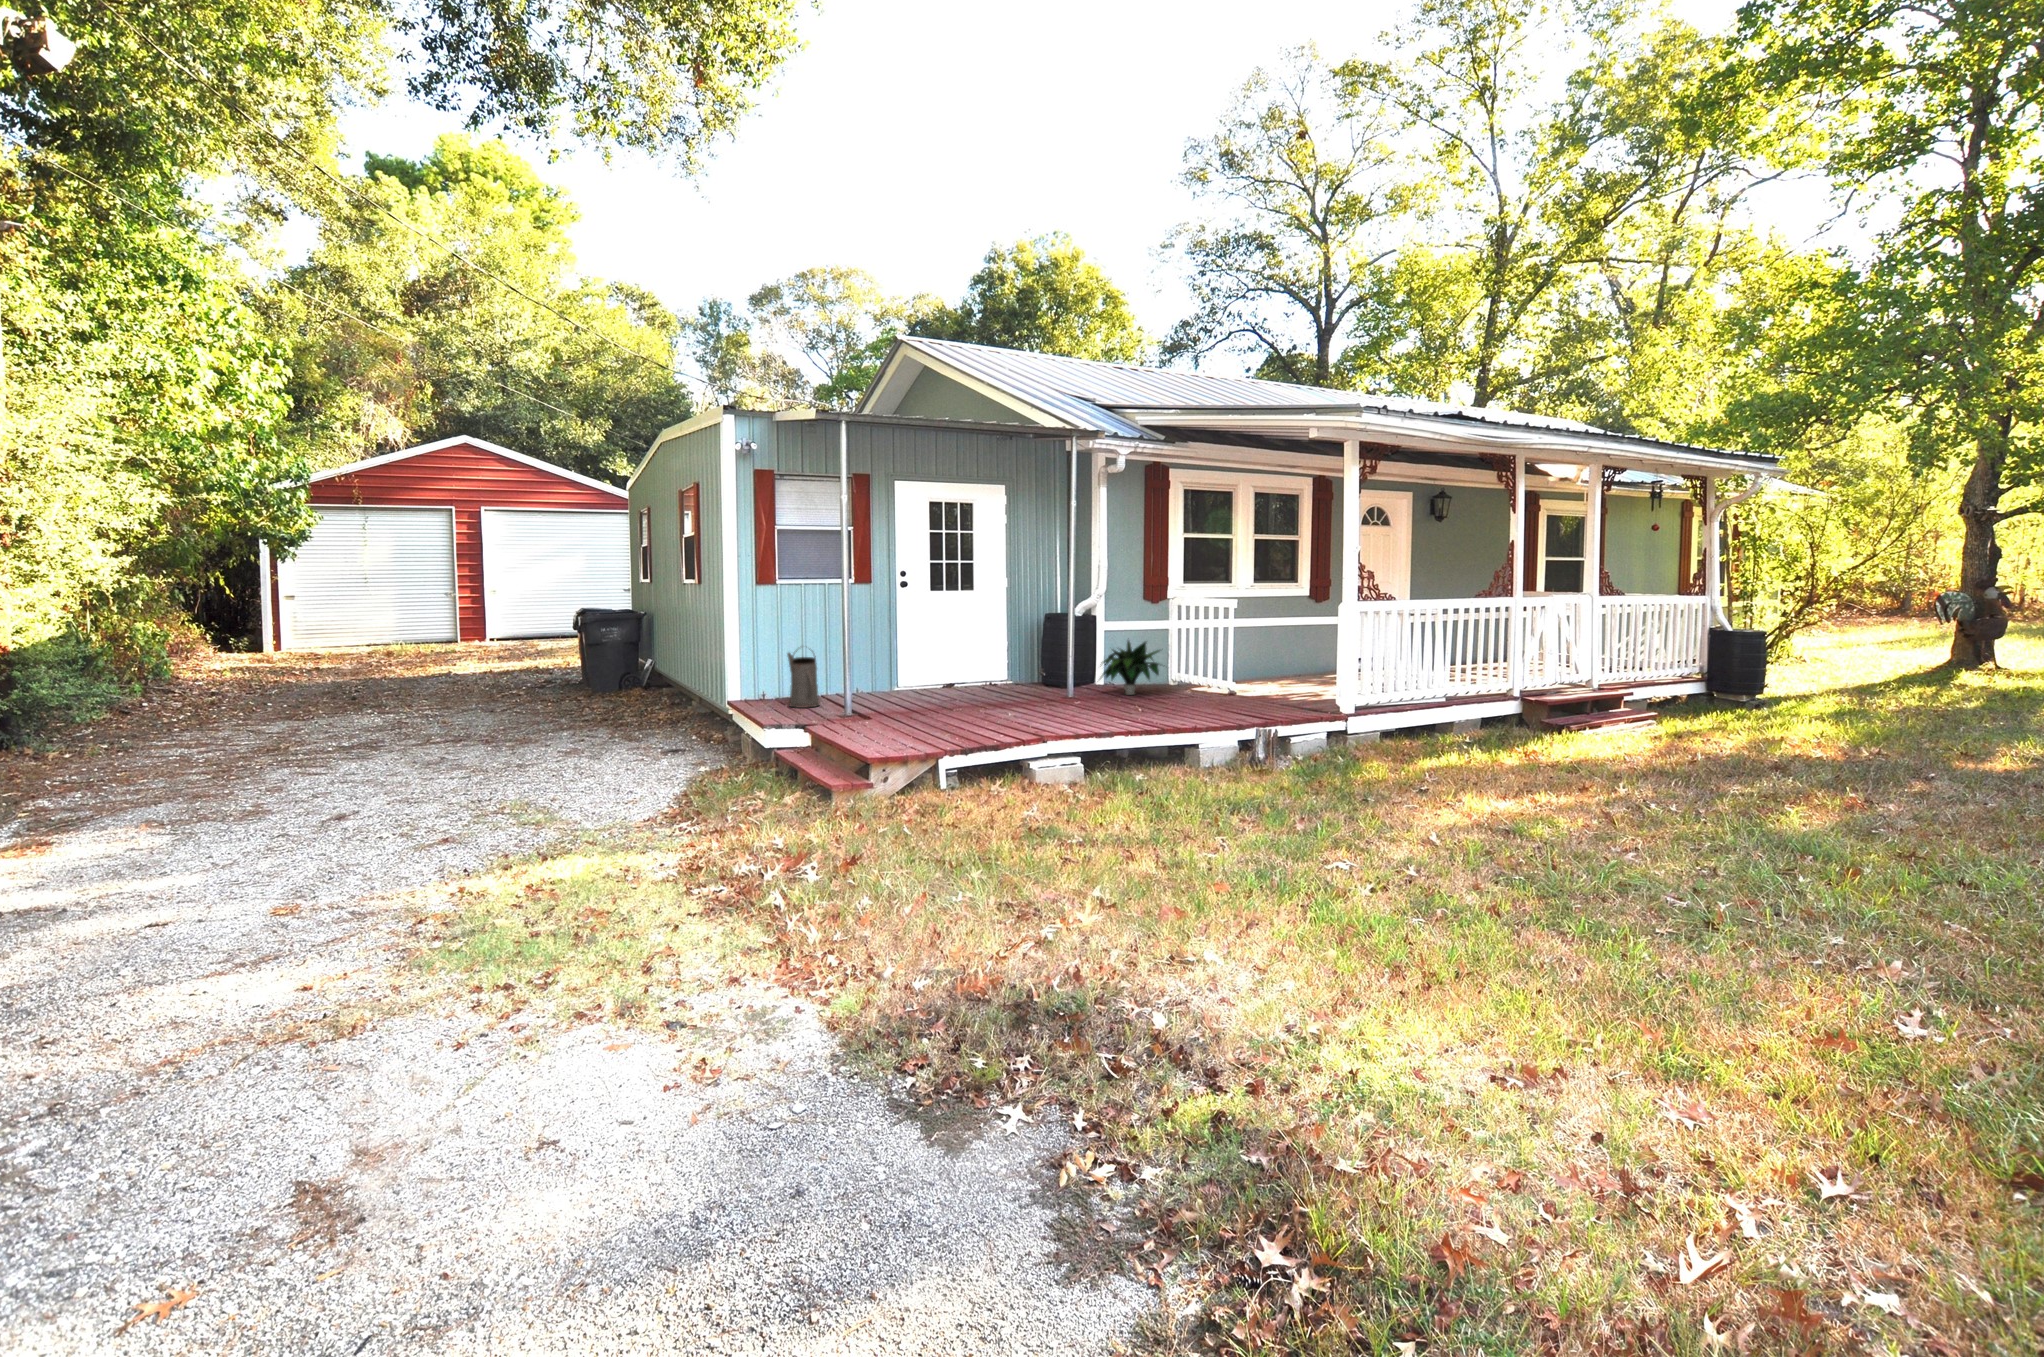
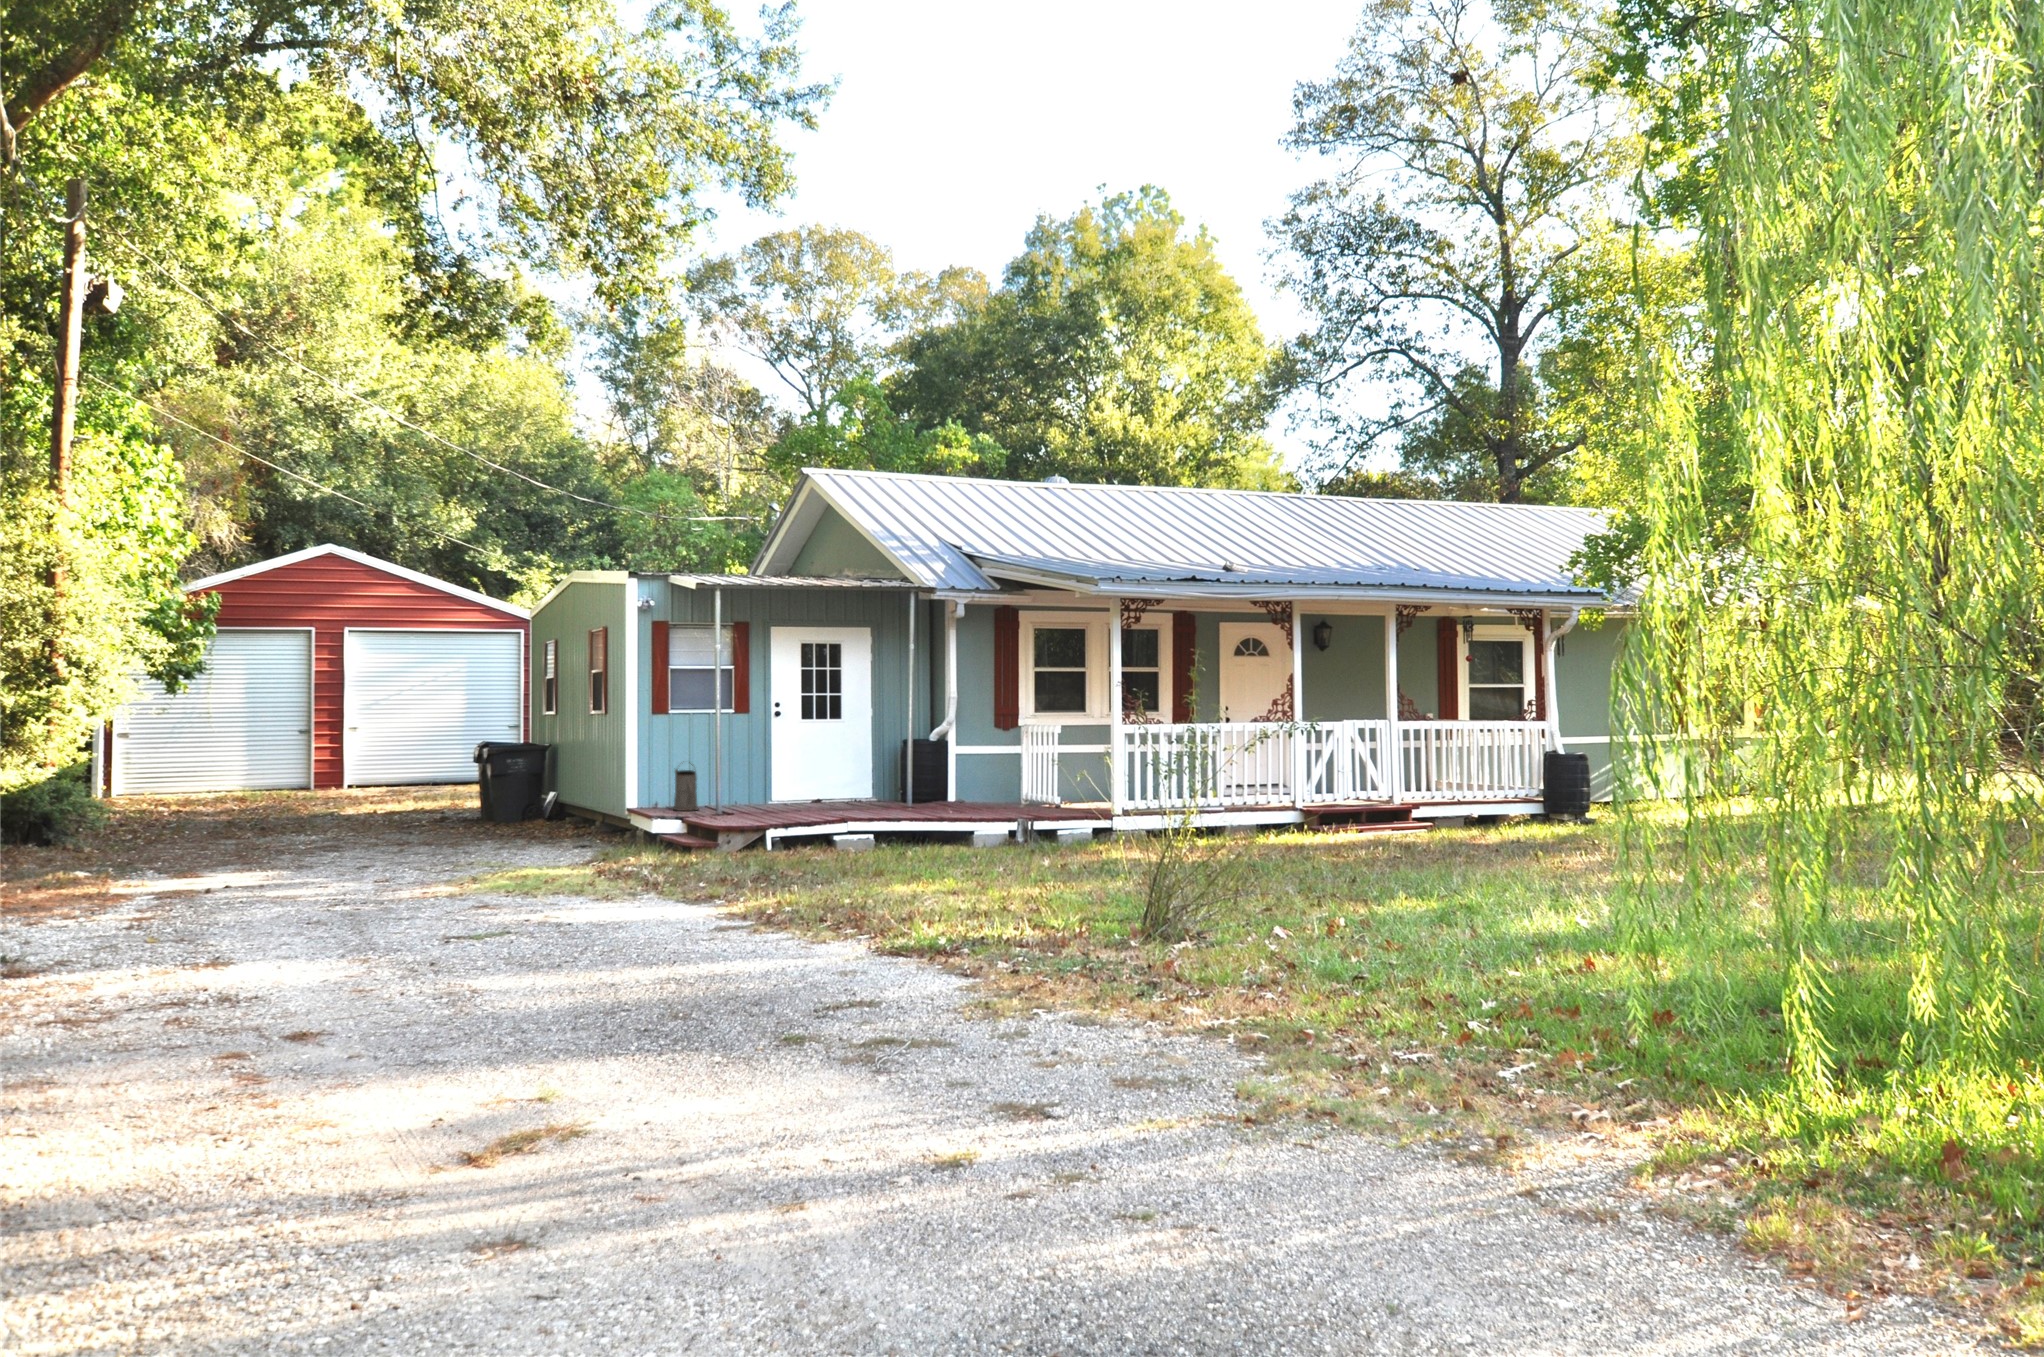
potted plant: present [1100,641,1160,695] -> none [939,761,1003,810]

